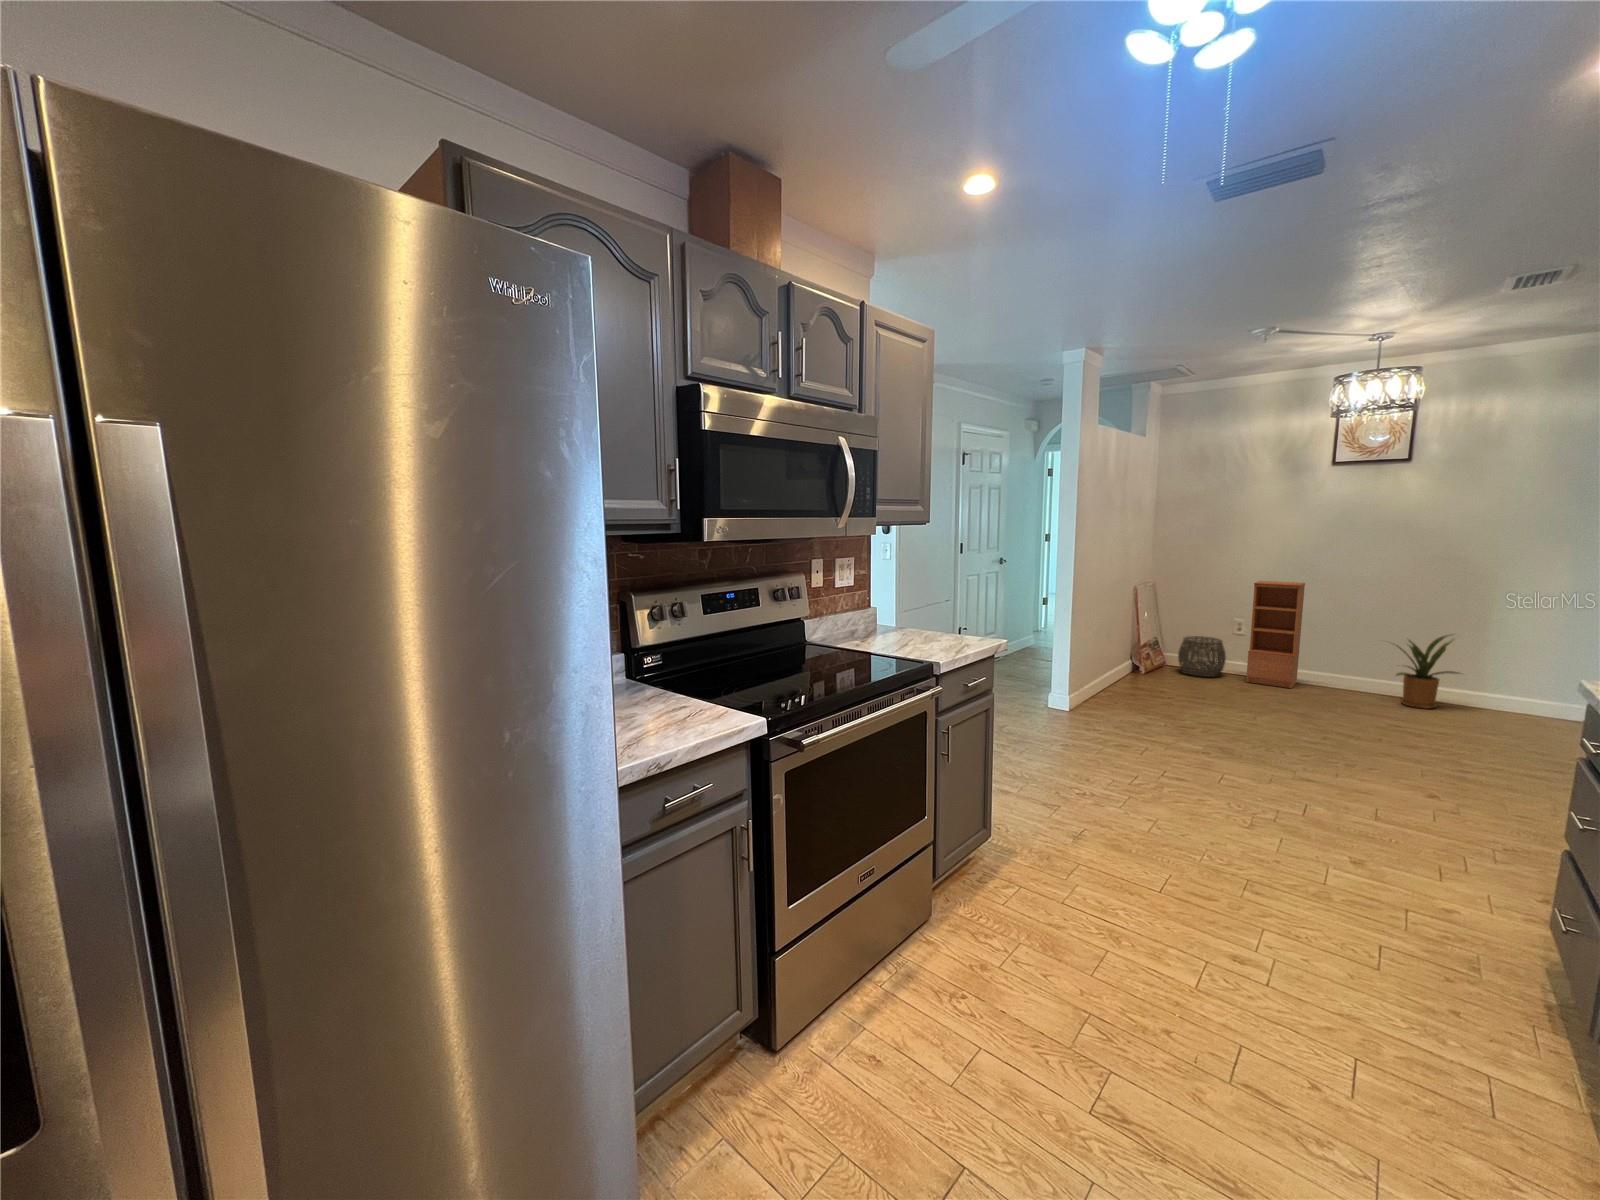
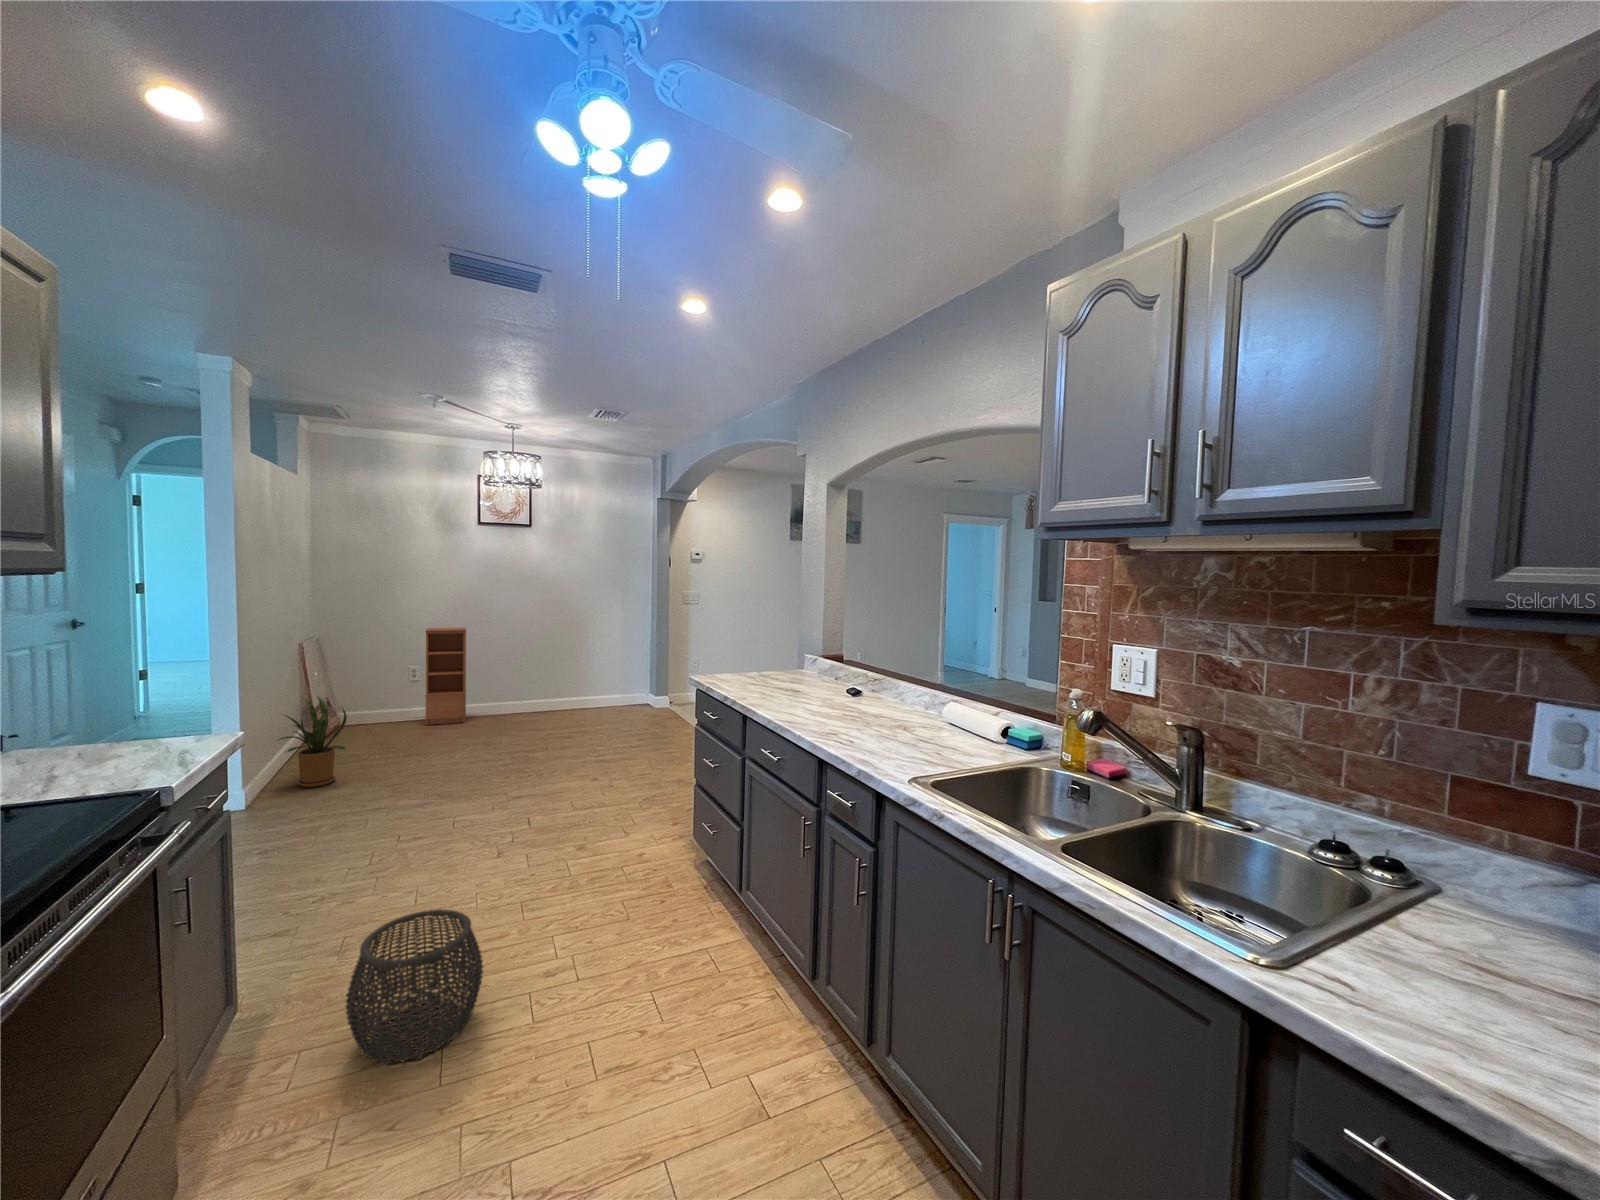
house plant: present [1396,634,1459,709] -> present [277,696,347,787]
woven basket: present [1178,636,1226,677] -> present [345,909,483,1064]

